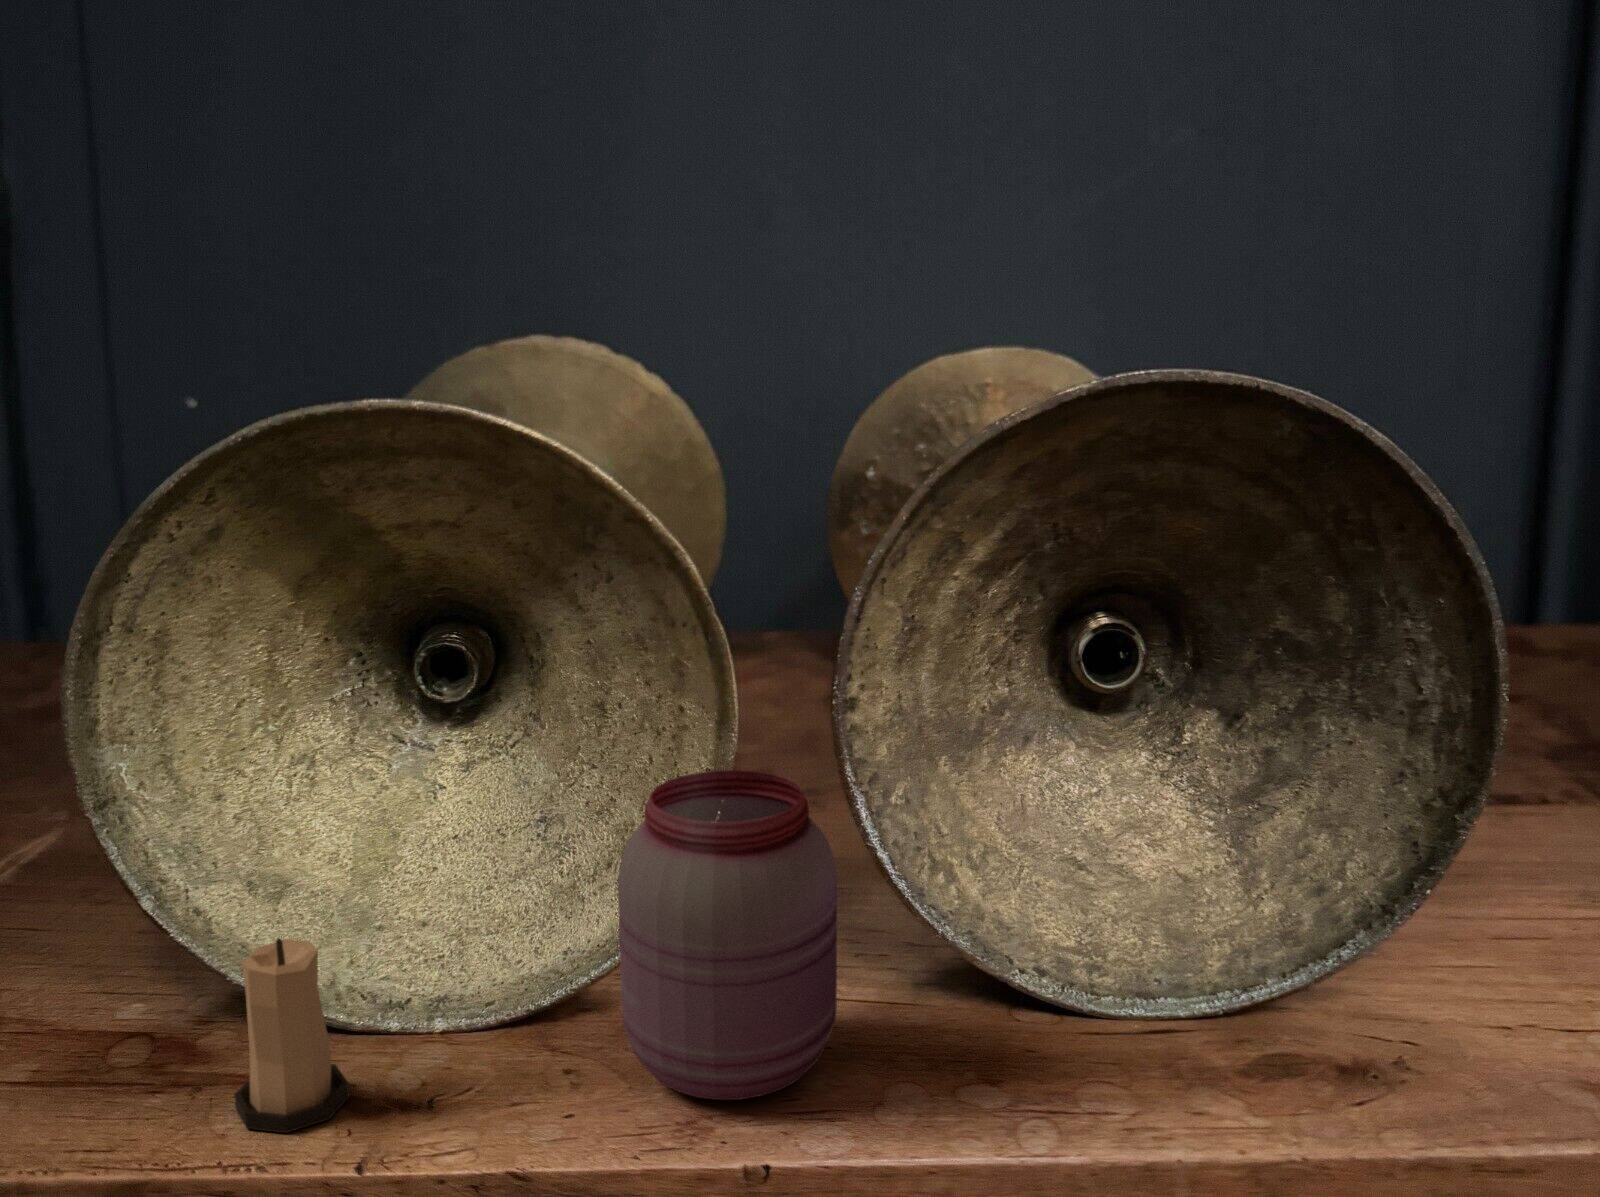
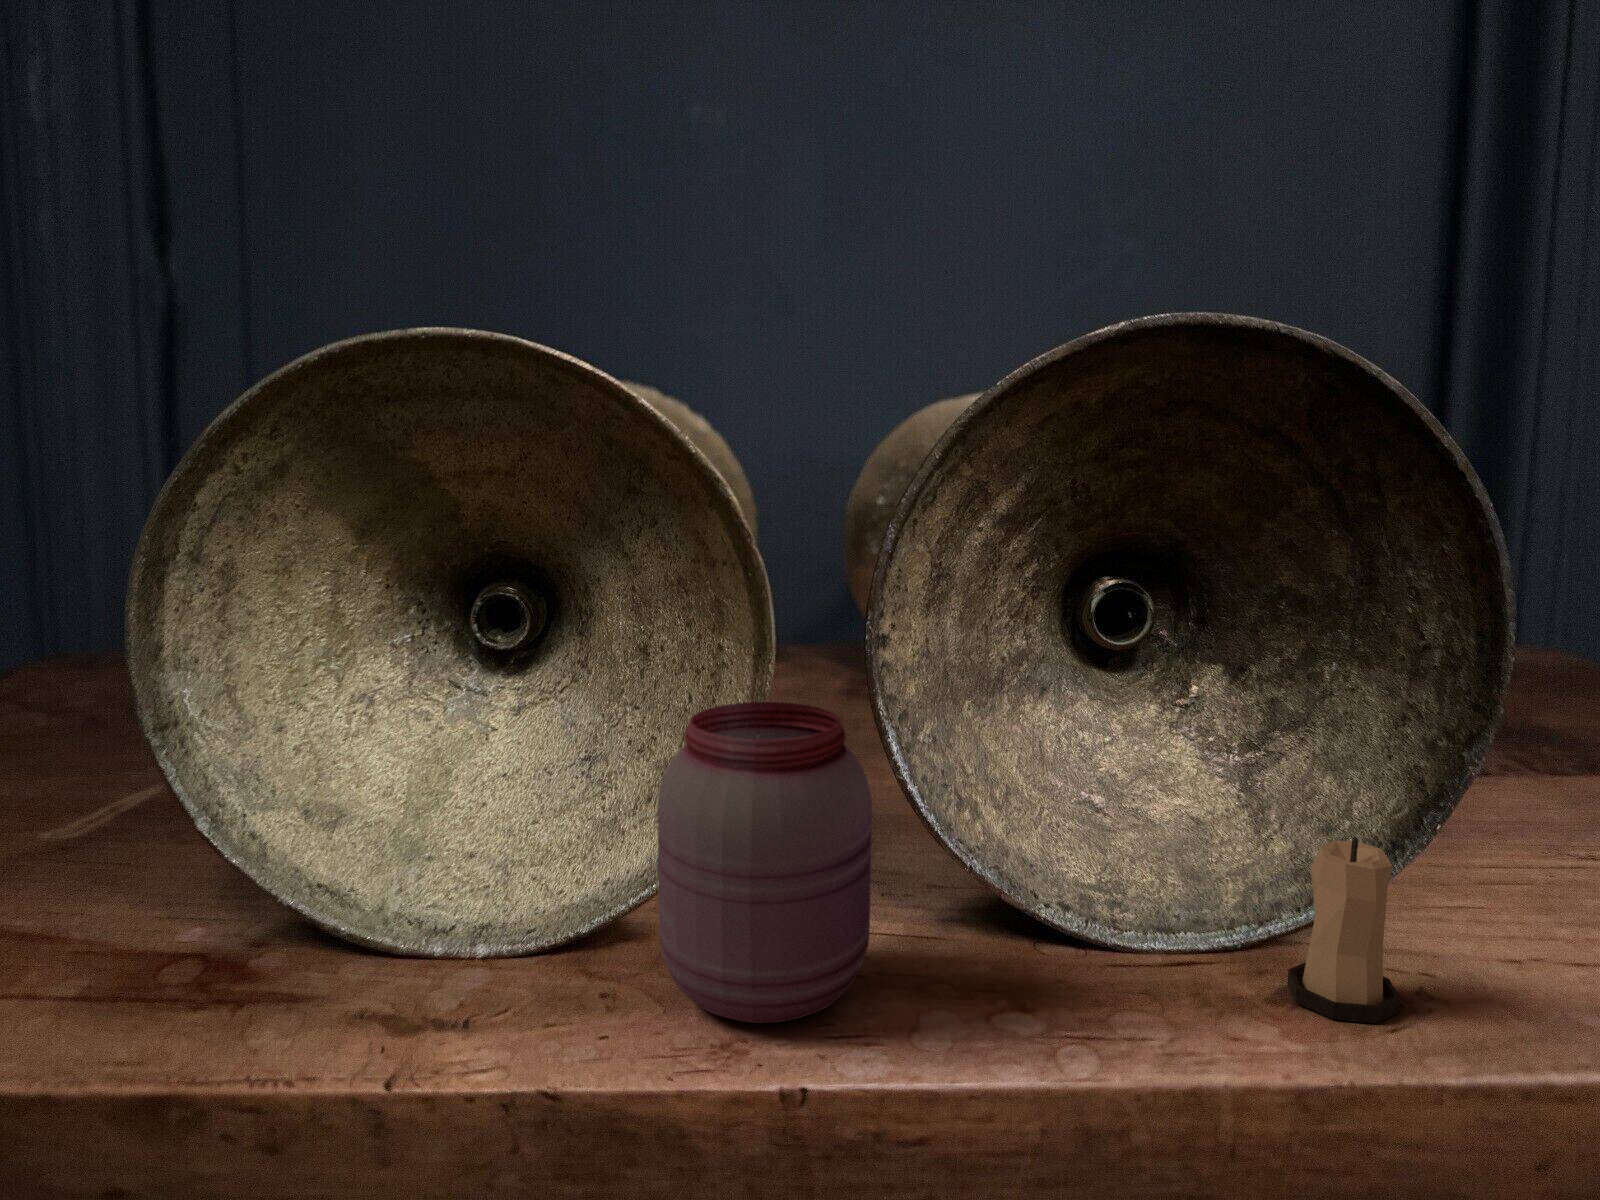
candle: present [234,938,349,1133] -> present [1287,836,1400,1023]

